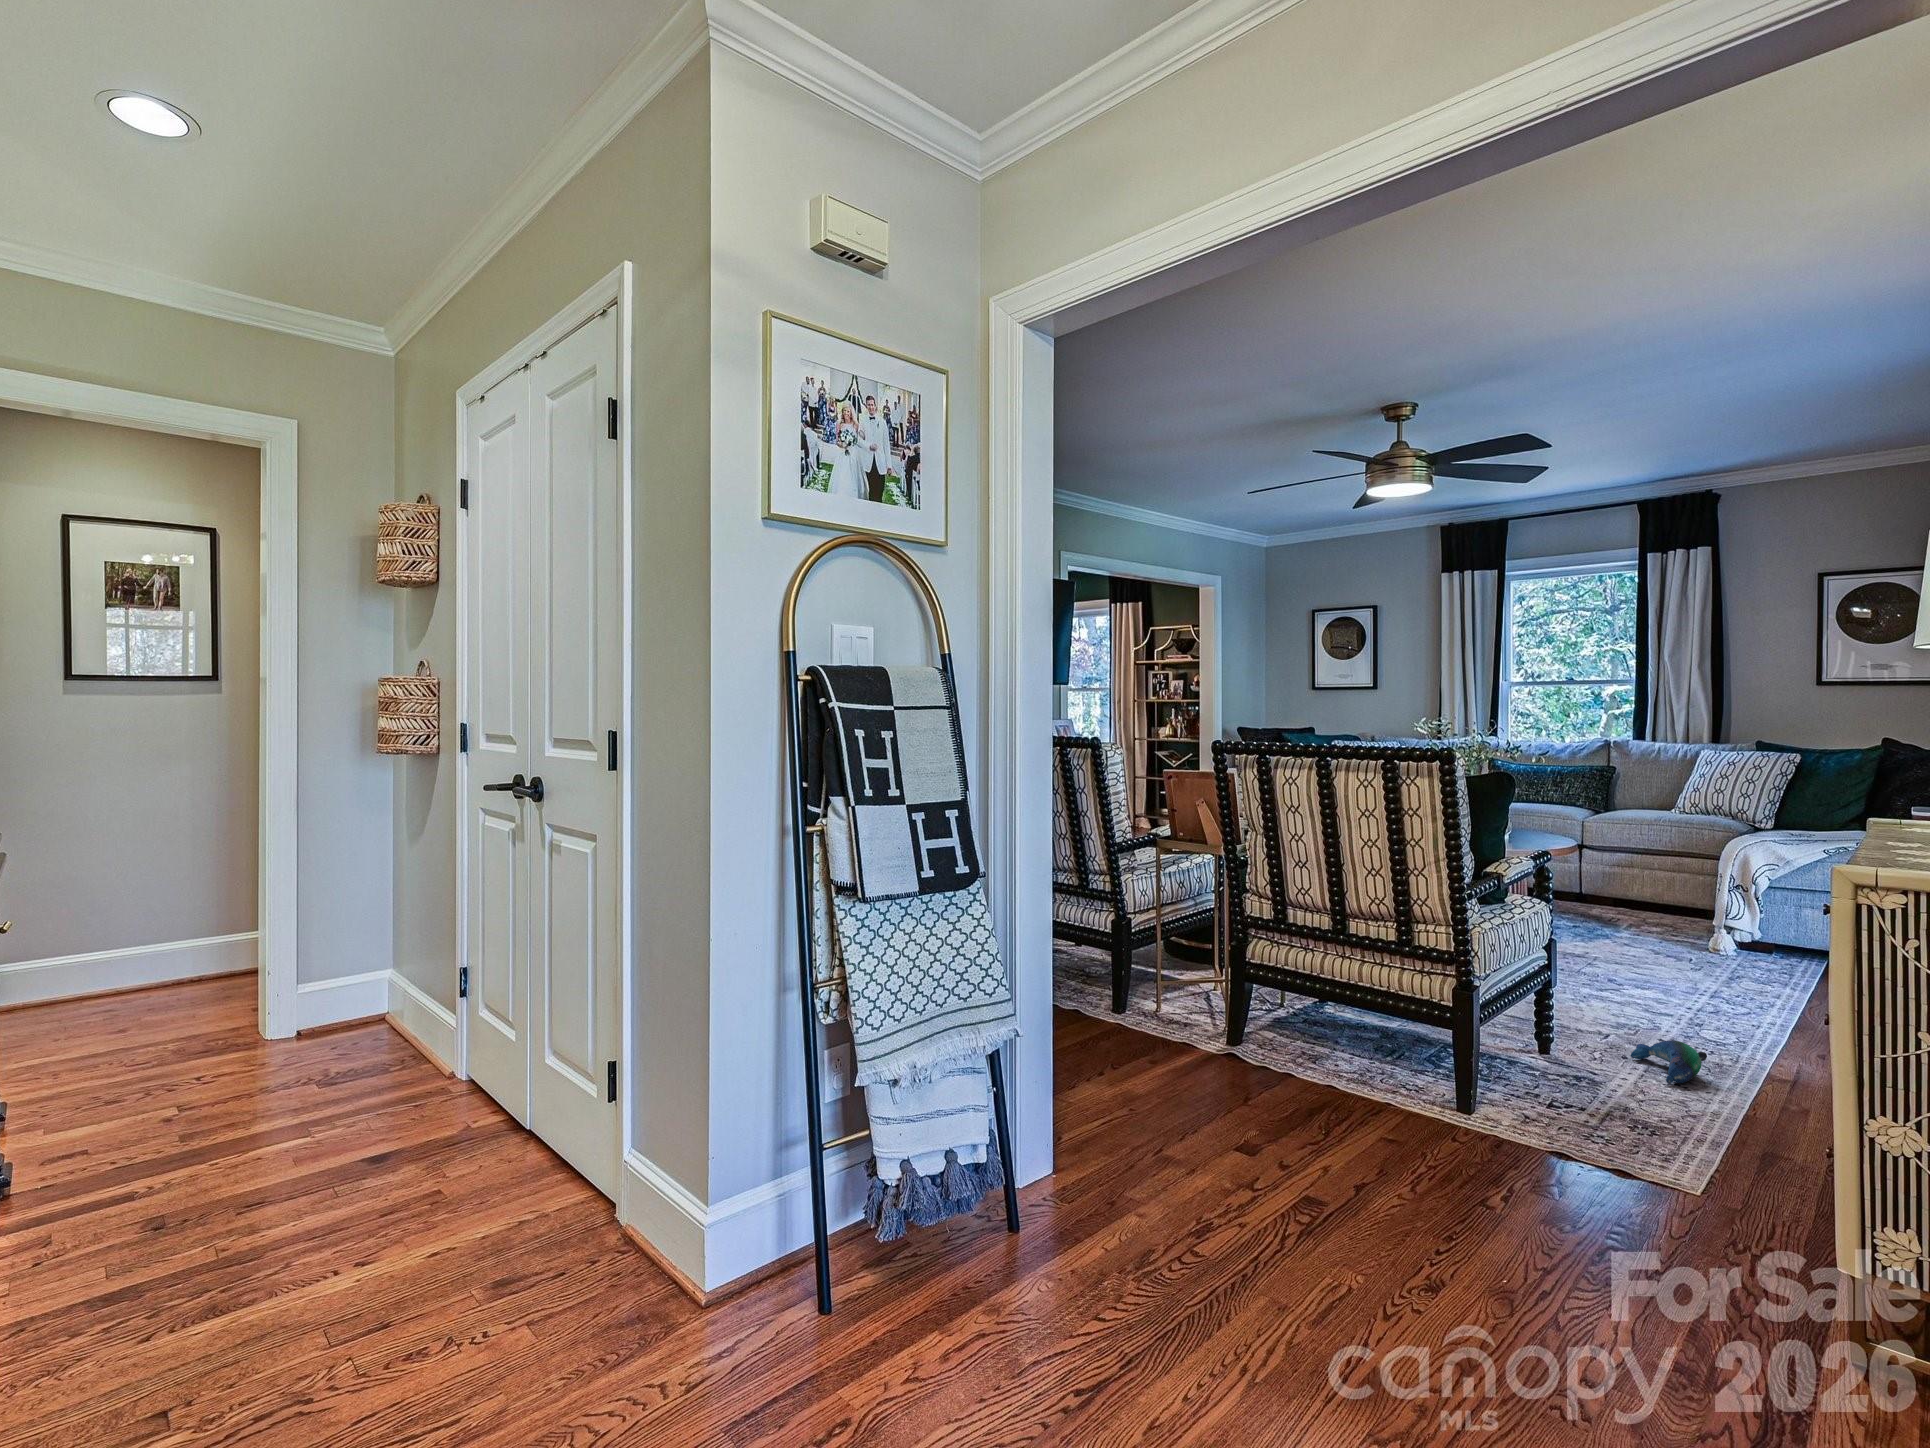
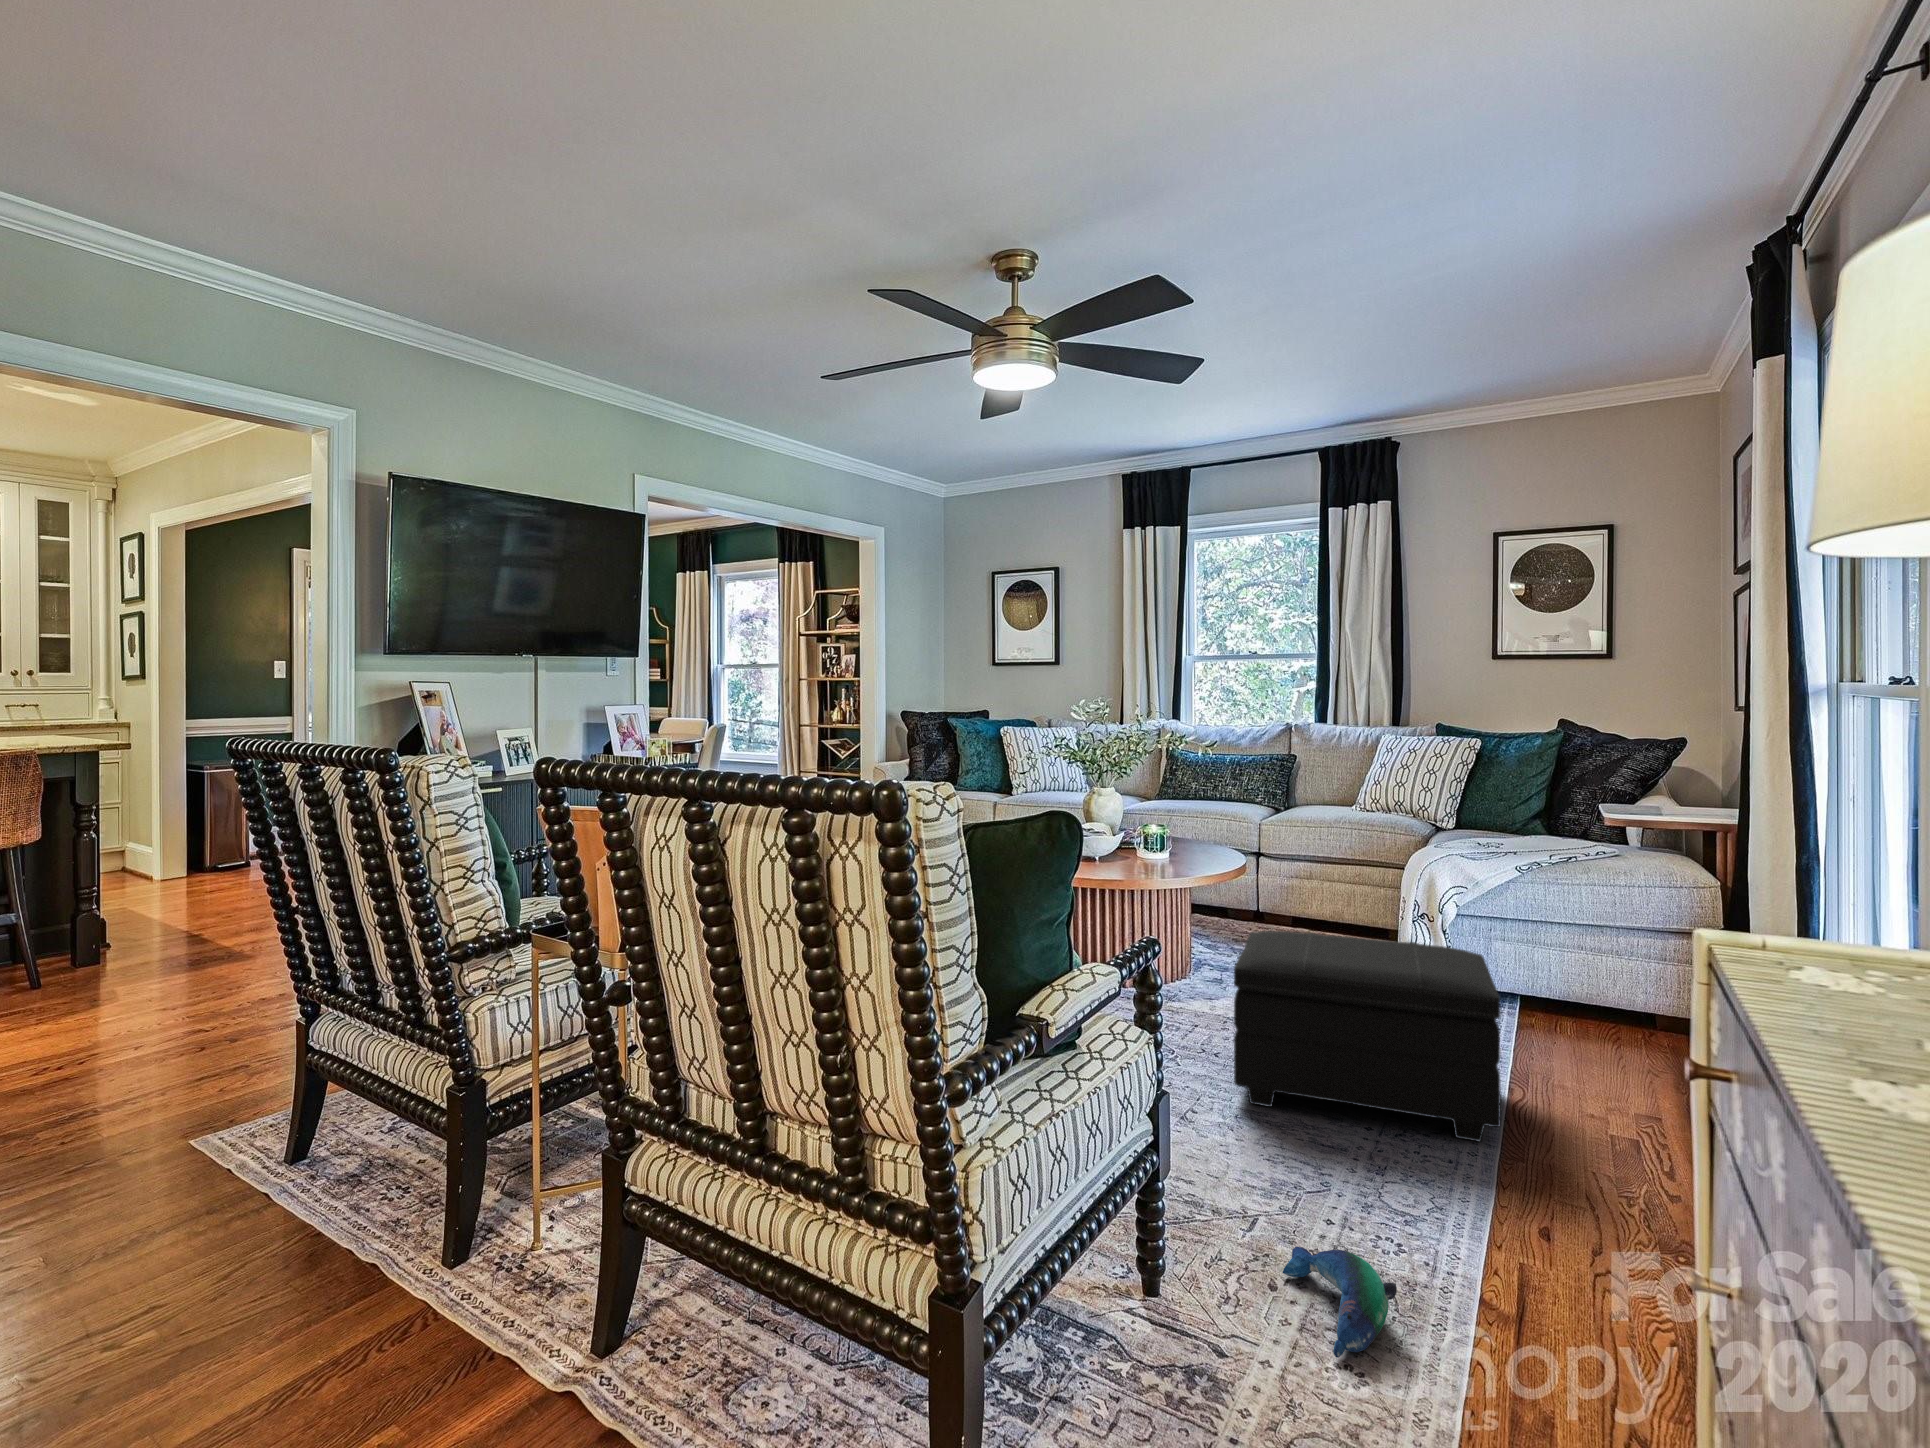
footstool: none [1582,884,1792,1021] -> present [1234,931,1501,1142]

